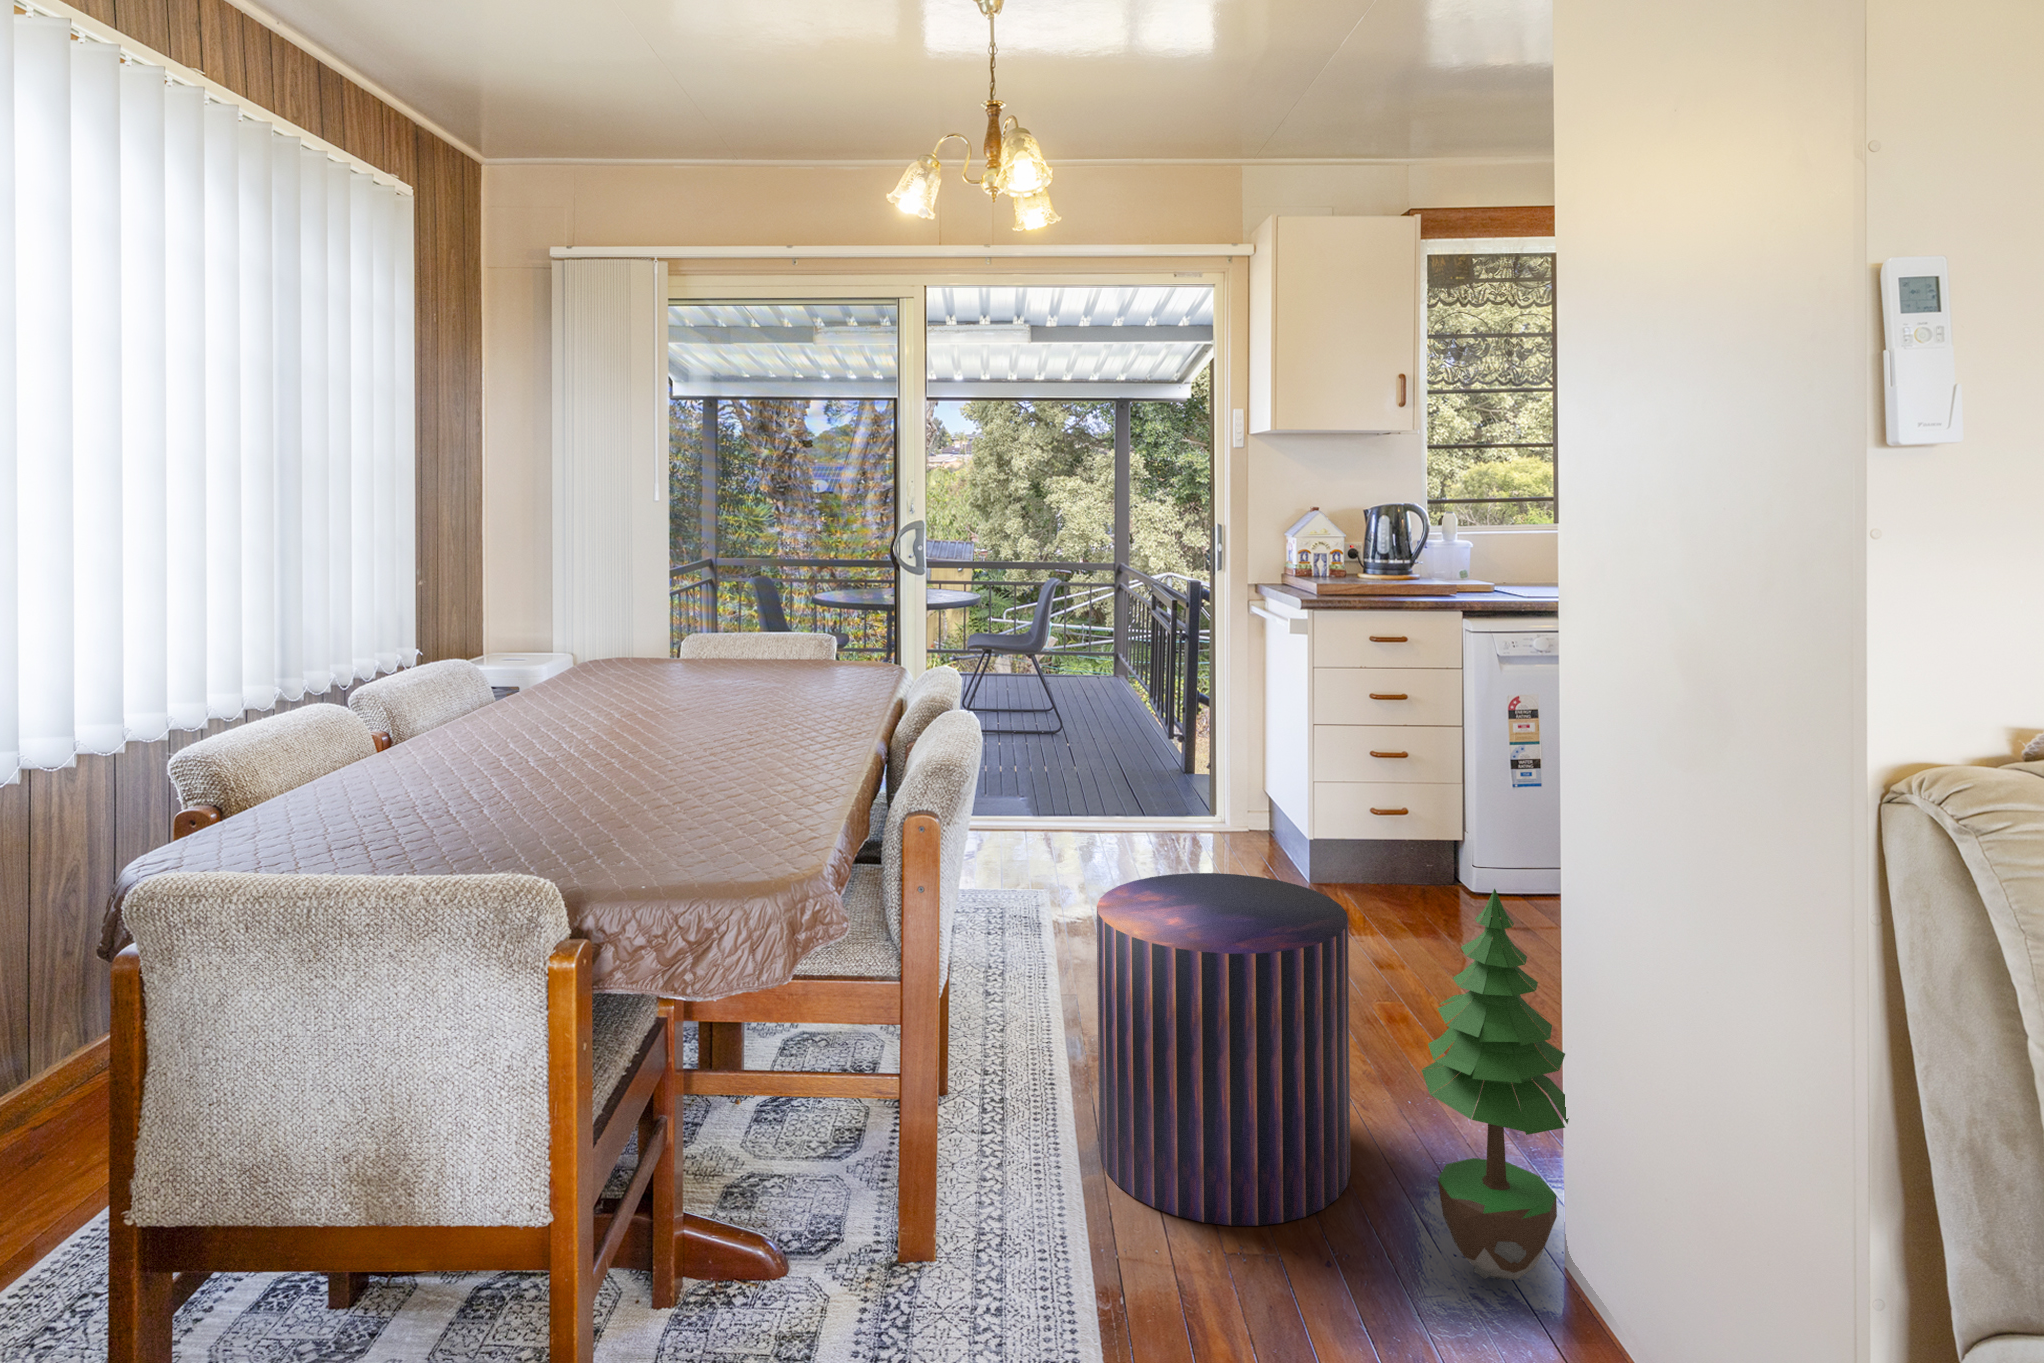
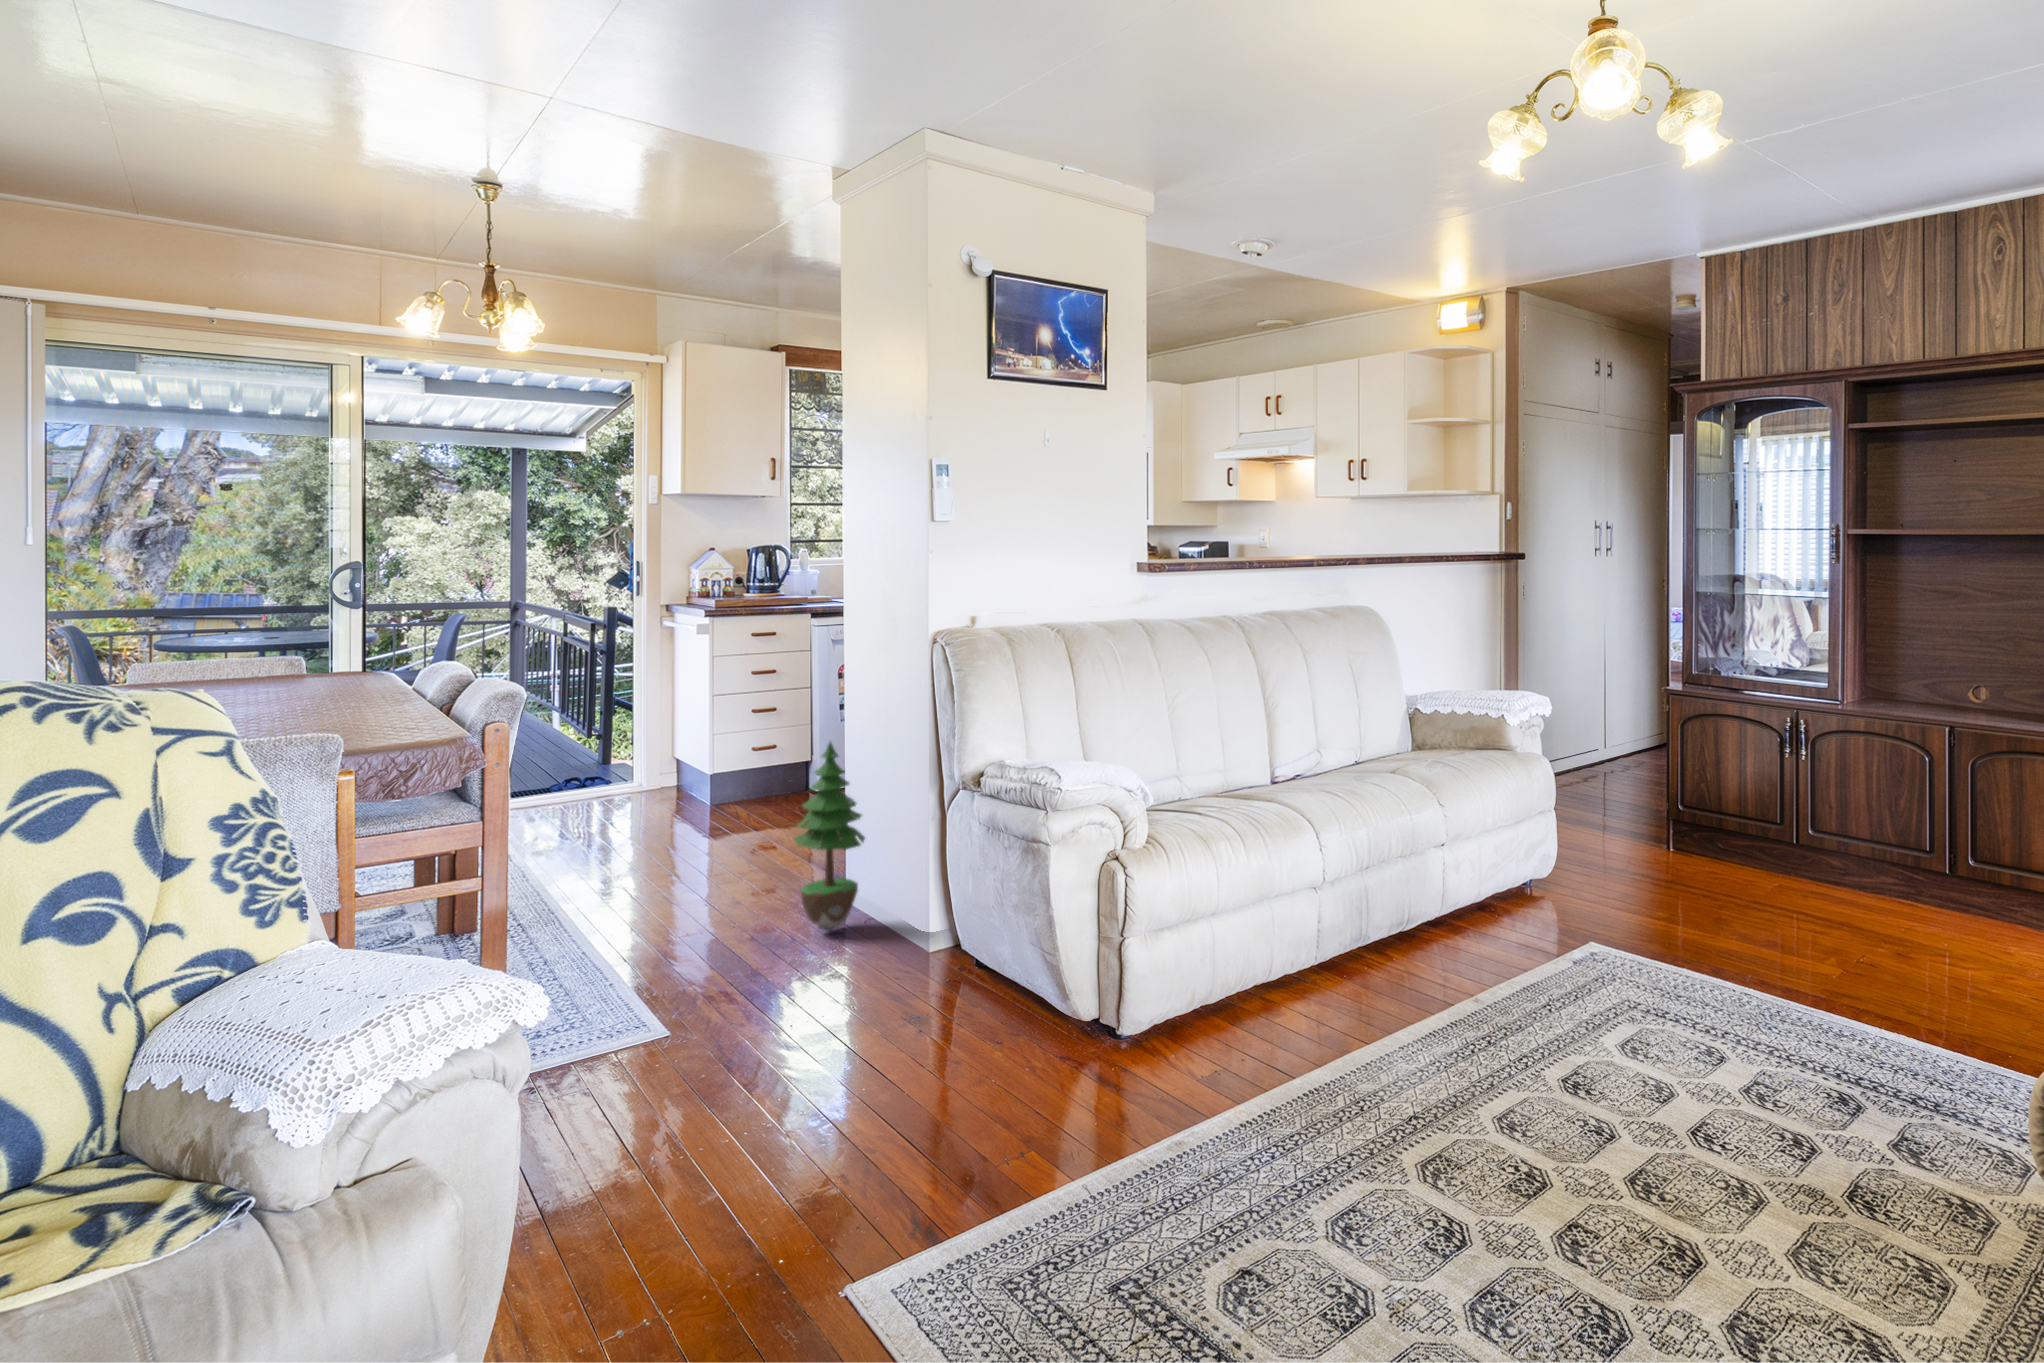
pouf: present [1097,873,1350,1226] -> none [590,771,751,955]

